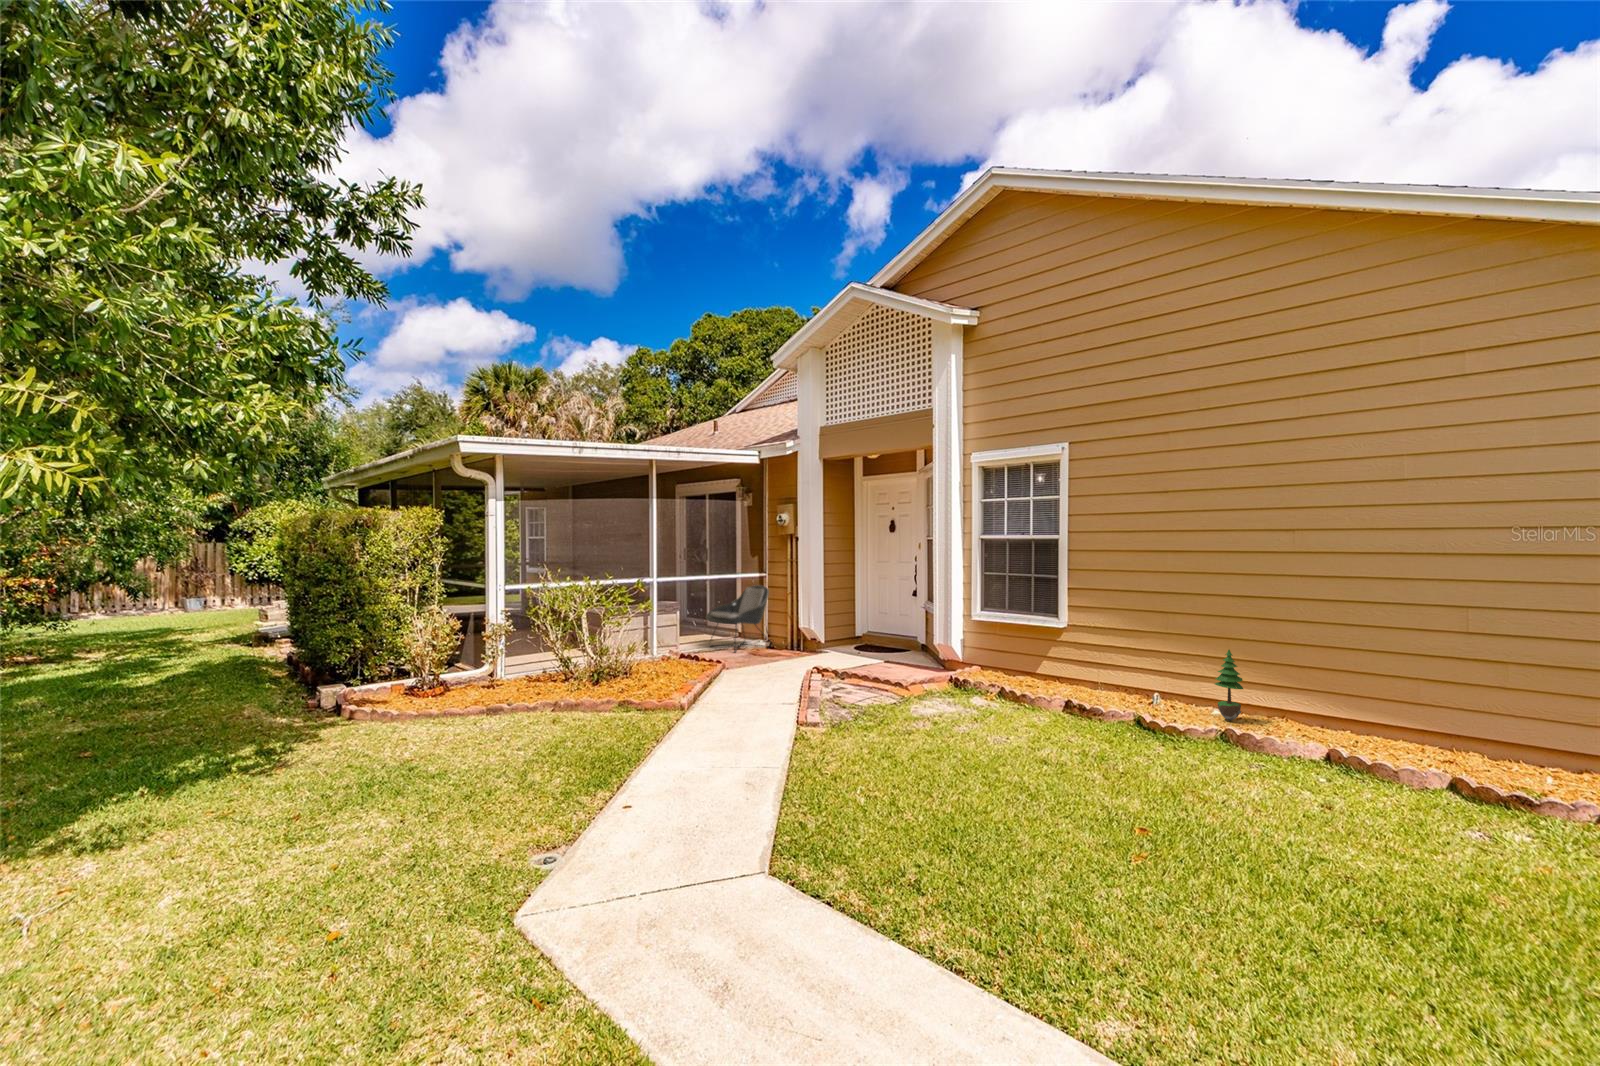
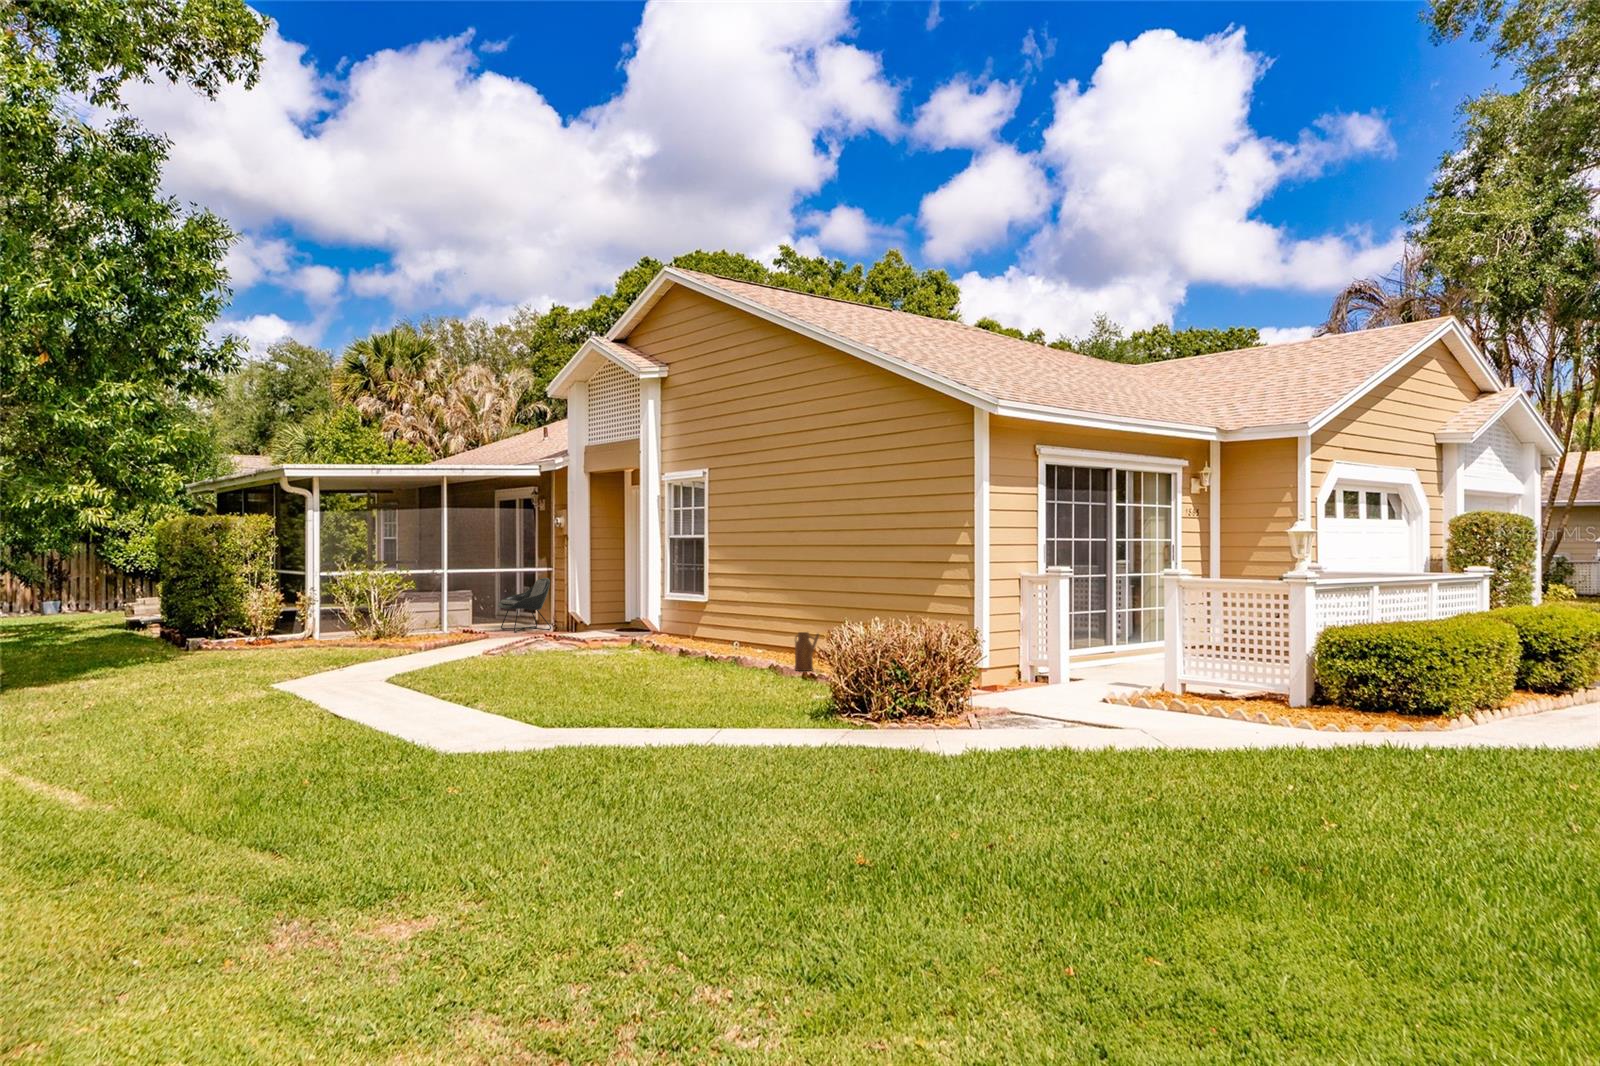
potted tree: present [1215,650,1243,721] -> none [749,614,766,662]
watering can: none [1348,684,1429,751] -> present [795,632,819,671]

